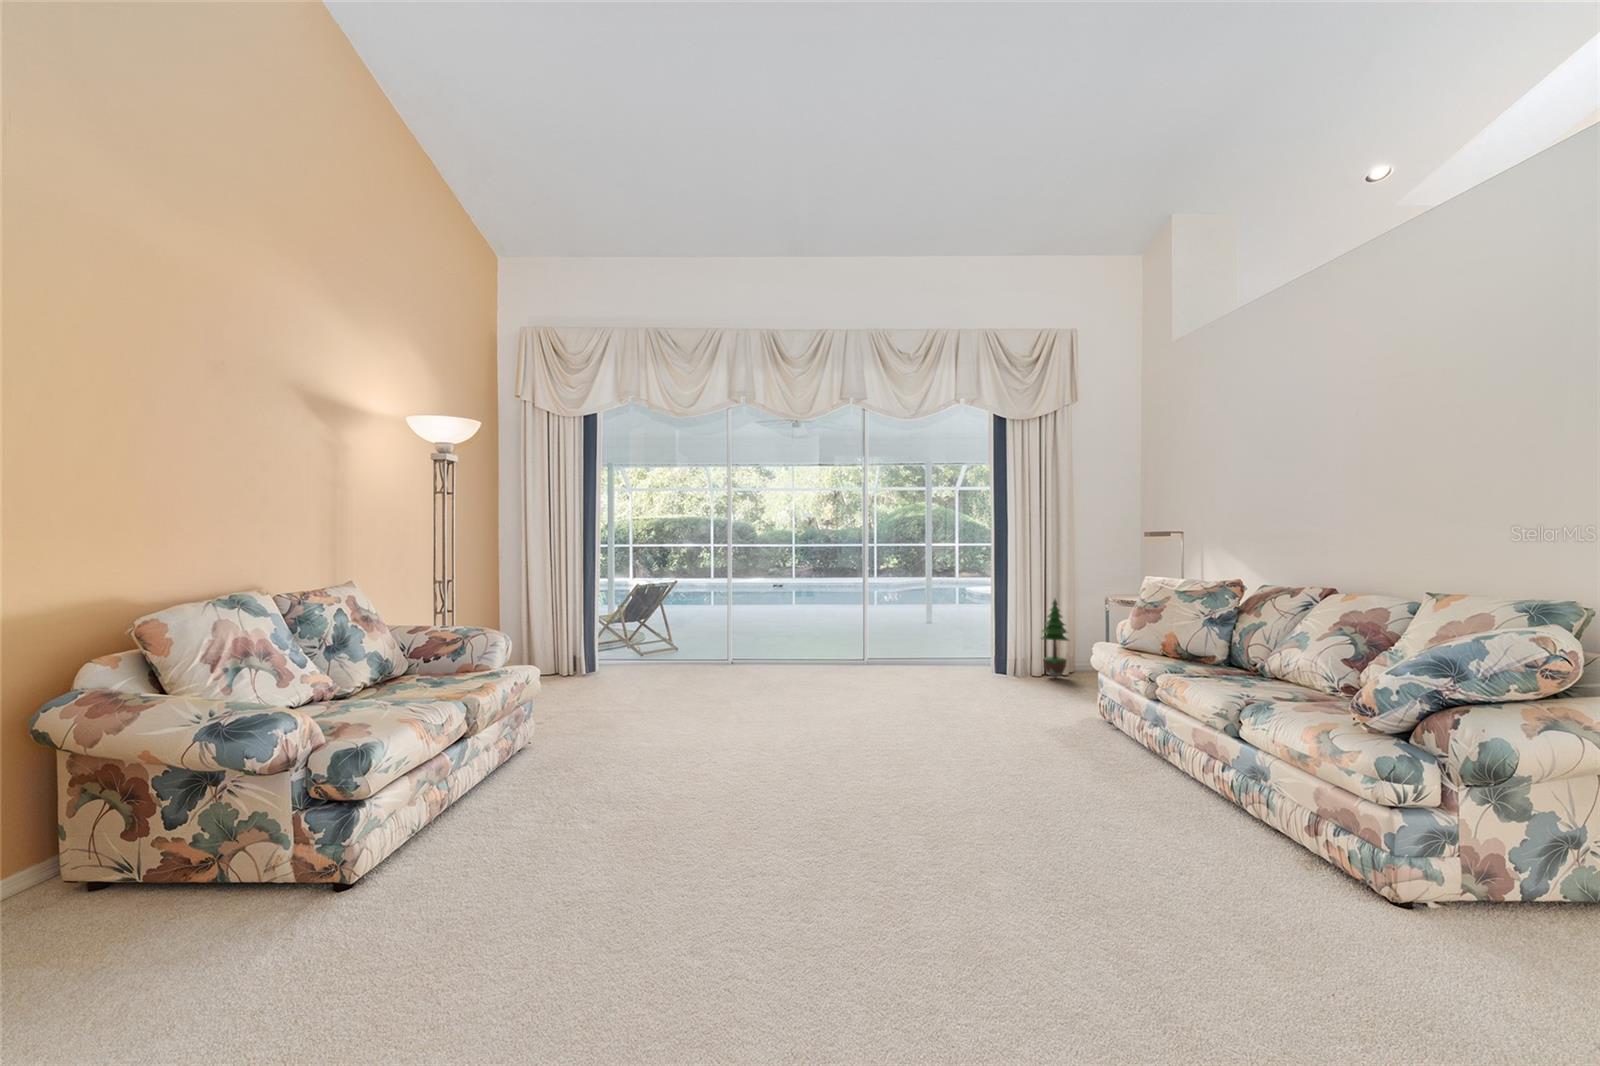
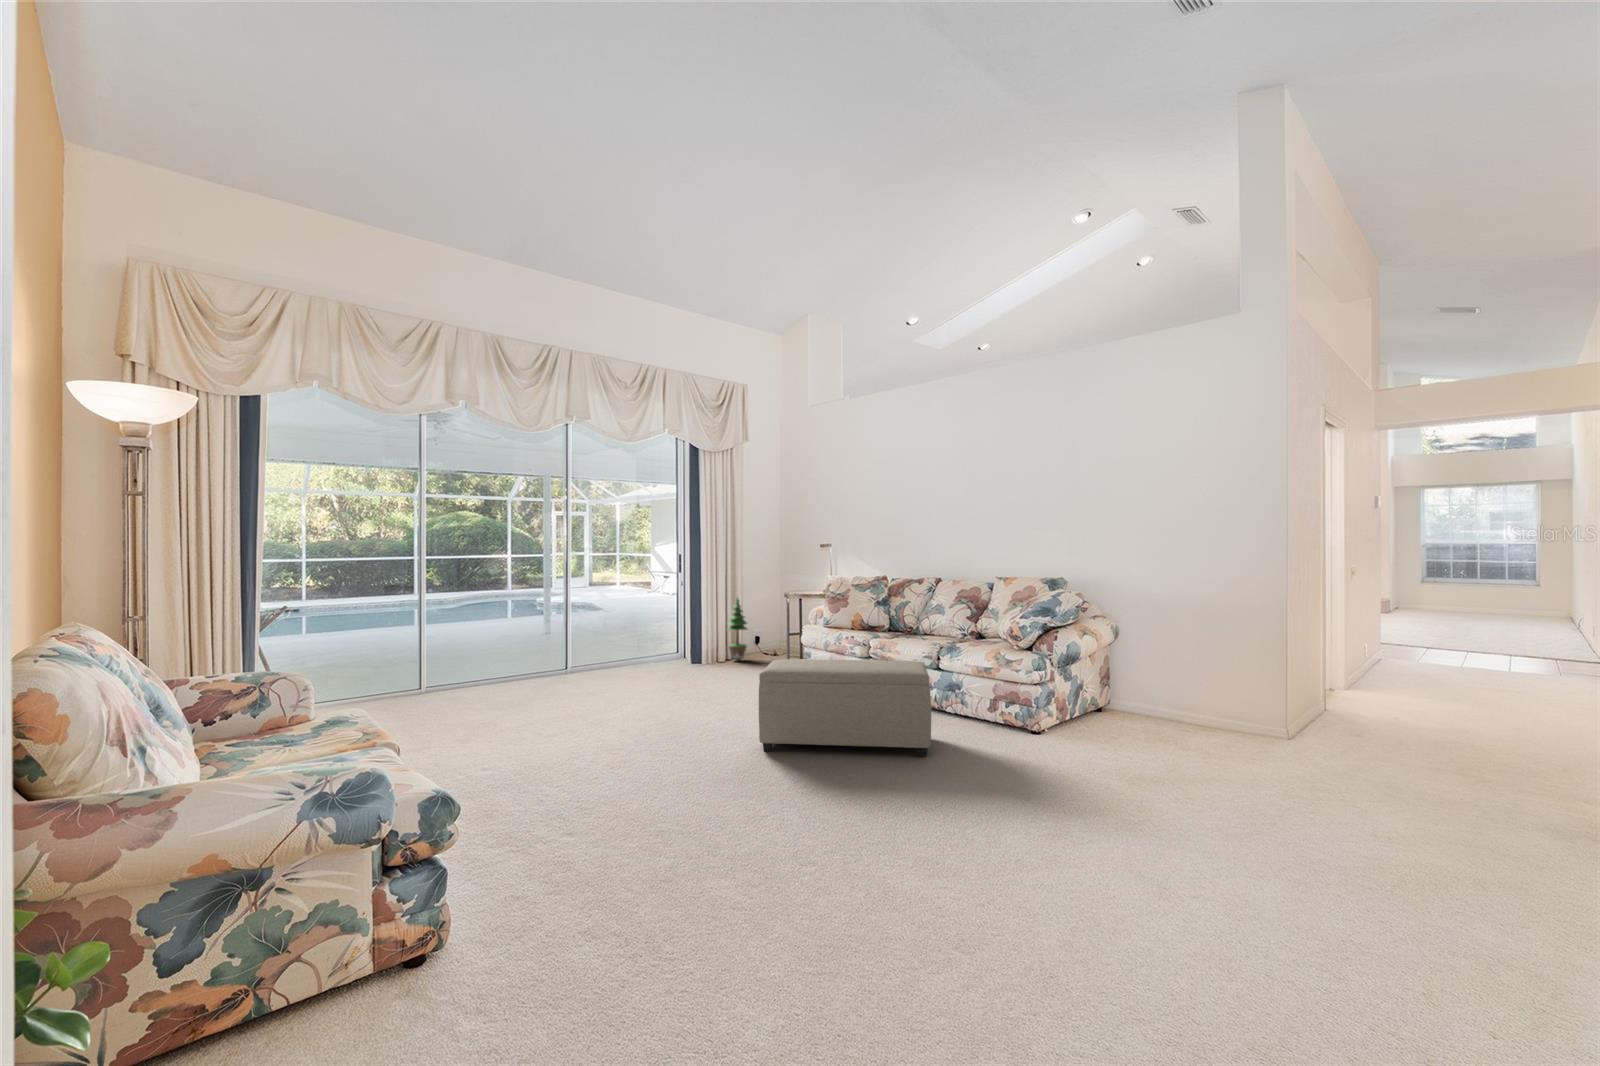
ottoman: none [881,682,1139,869] -> present [759,659,931,756]

